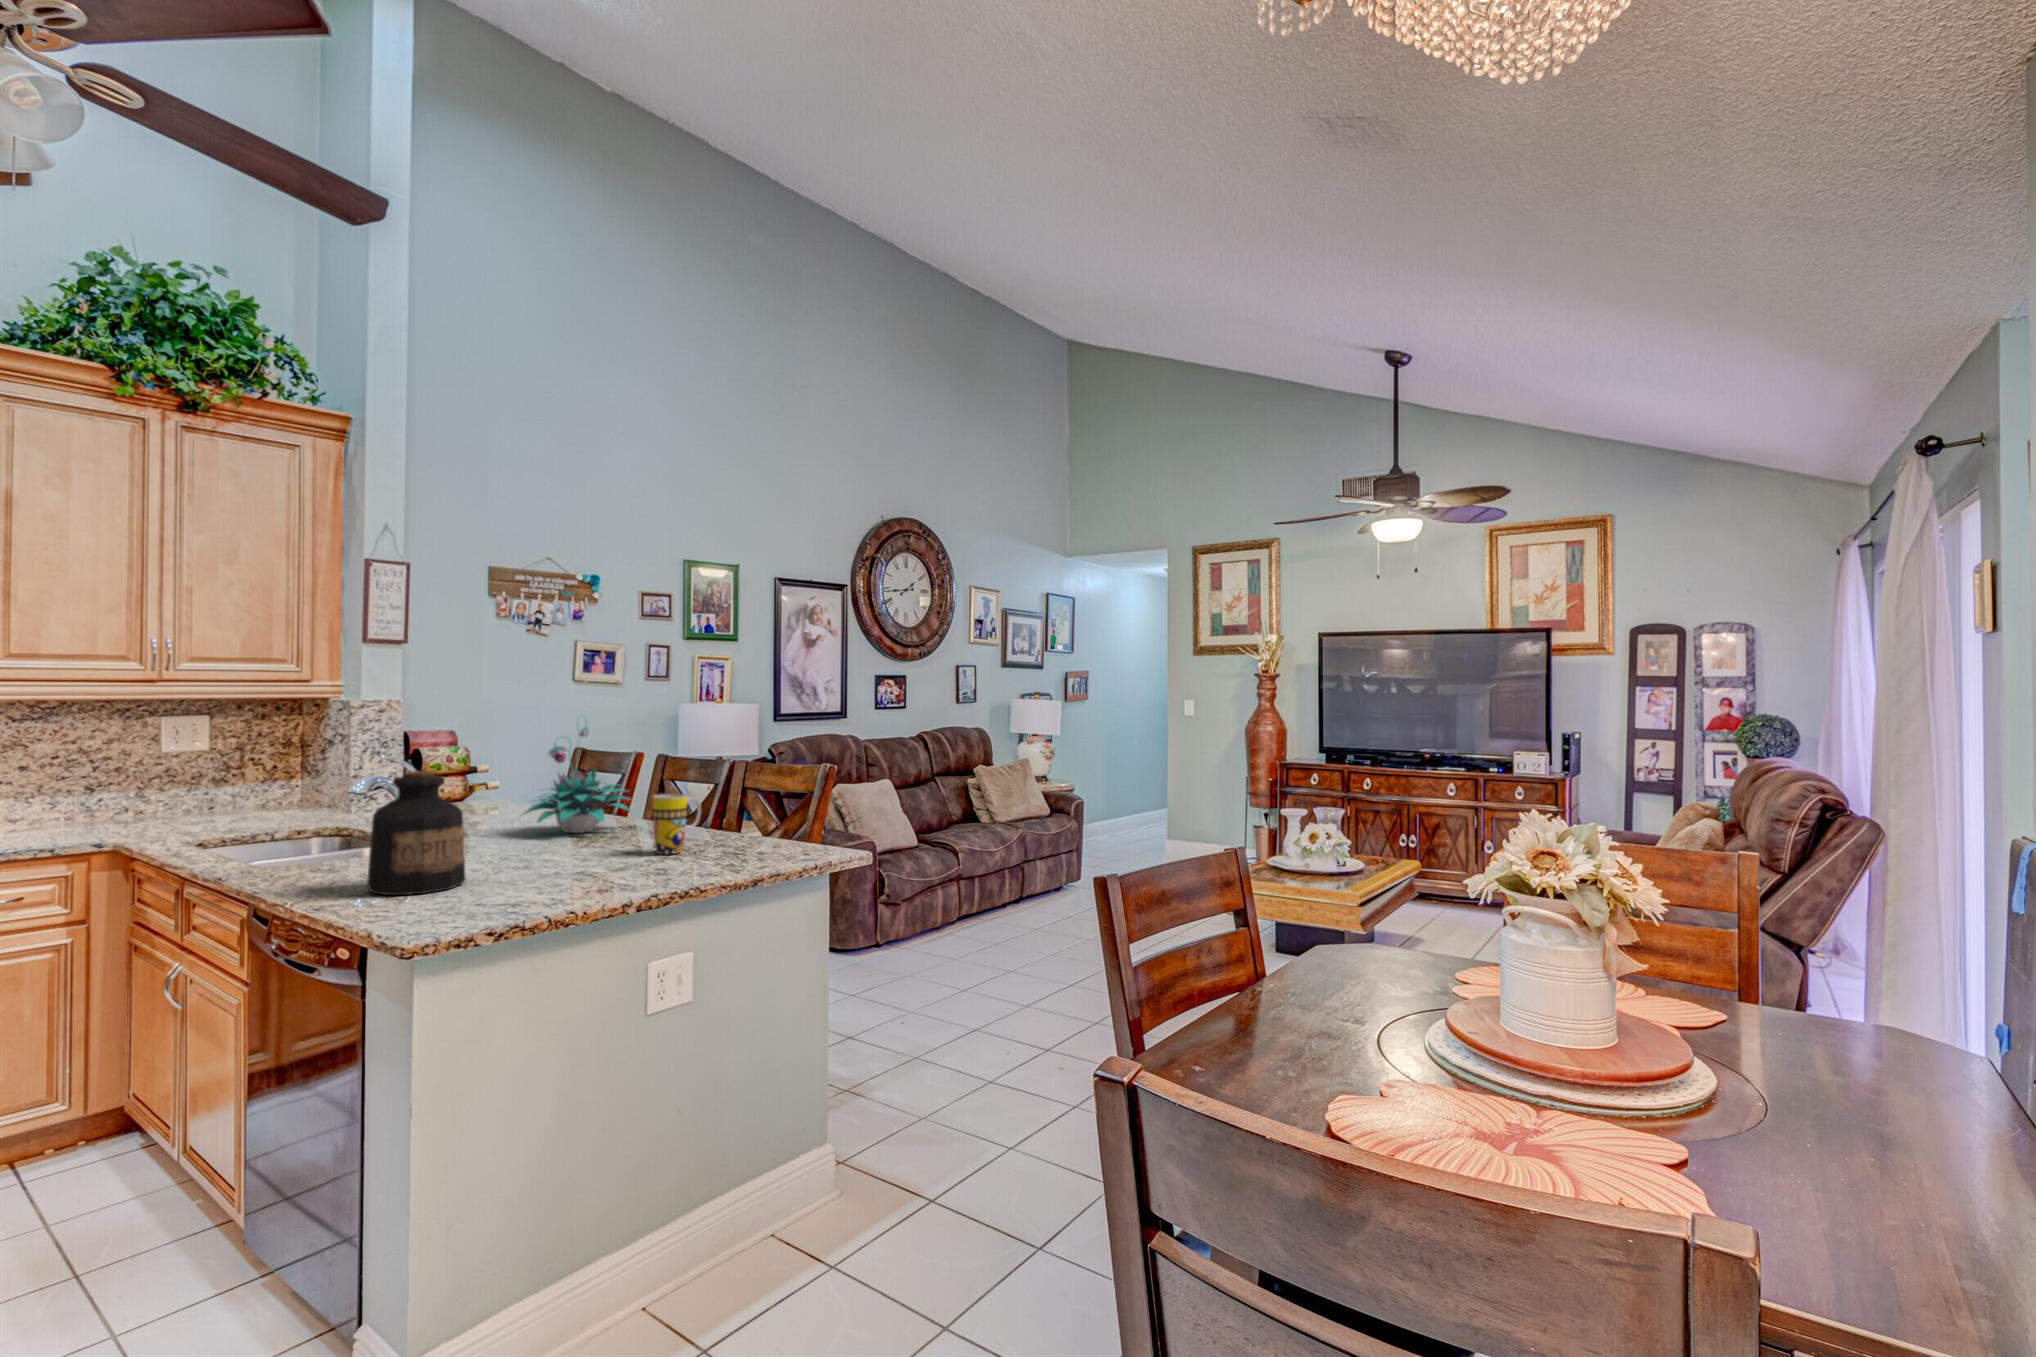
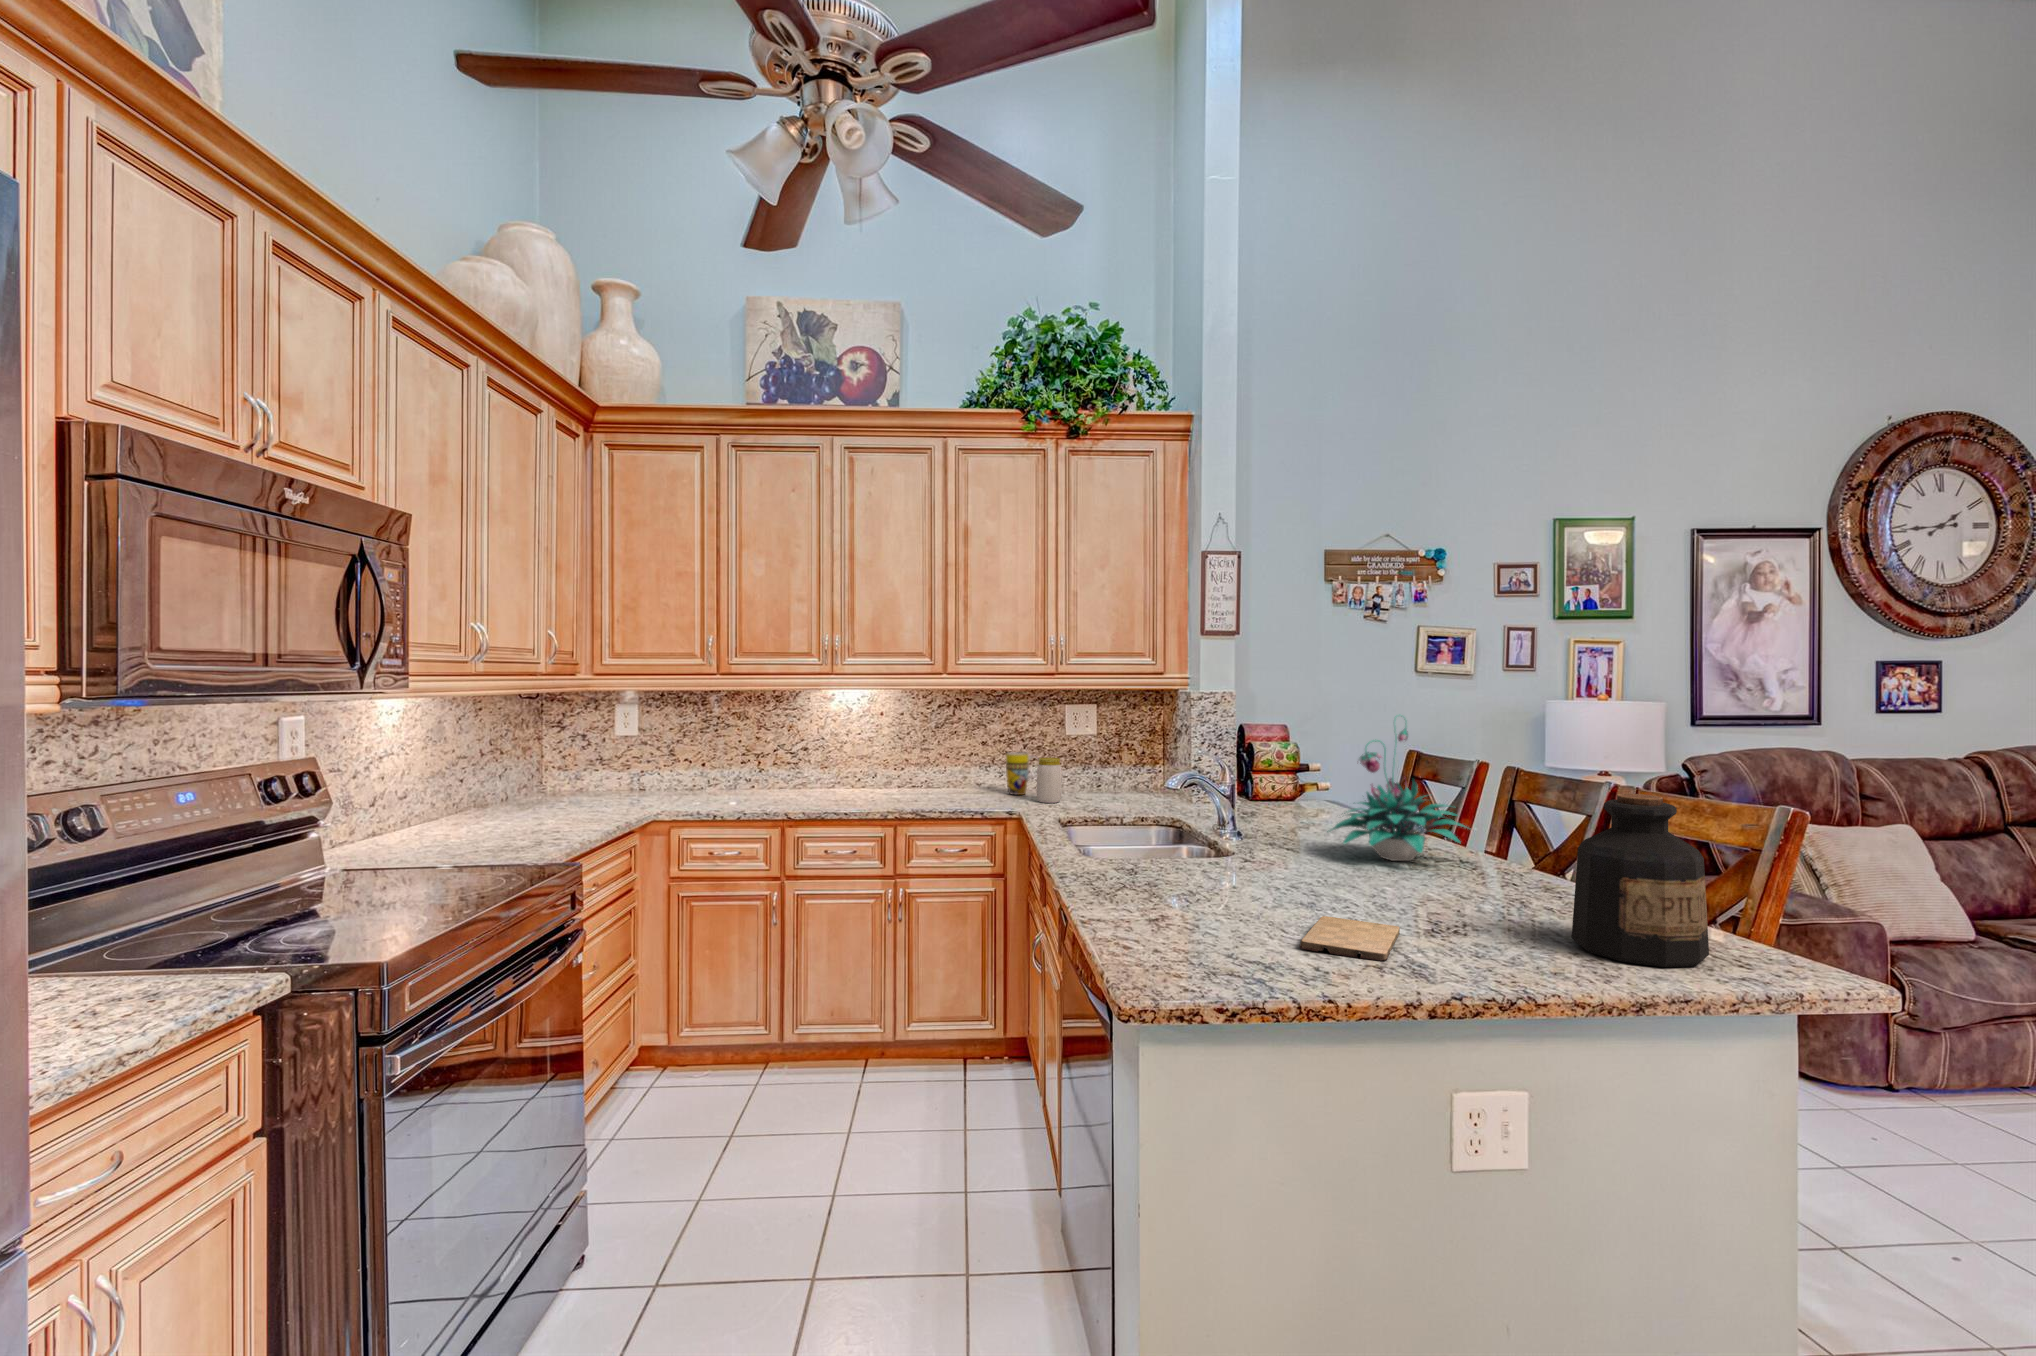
bottle: present [367,771,466,895] -> present [1572,794,1709,967]
jar: none [136,777,175,830] -> present [1037,758,1062,803]
mug: present [653,794,701,855] -> present [1006,752,1038,795]
cutting board: none [534,867,604,890] -> present [1300,916,1400,961]

